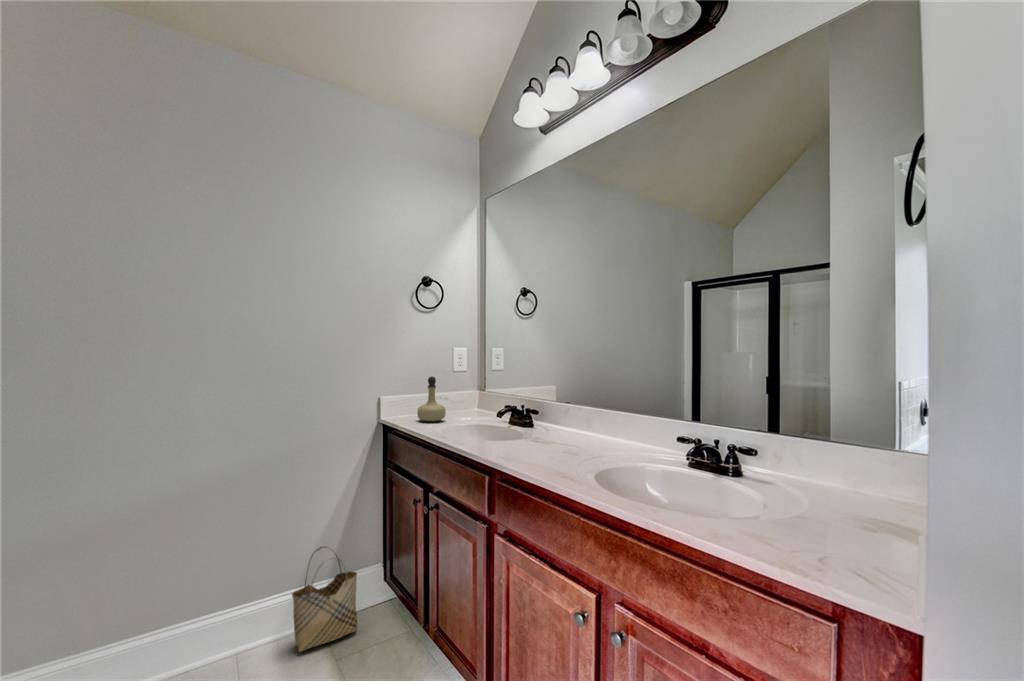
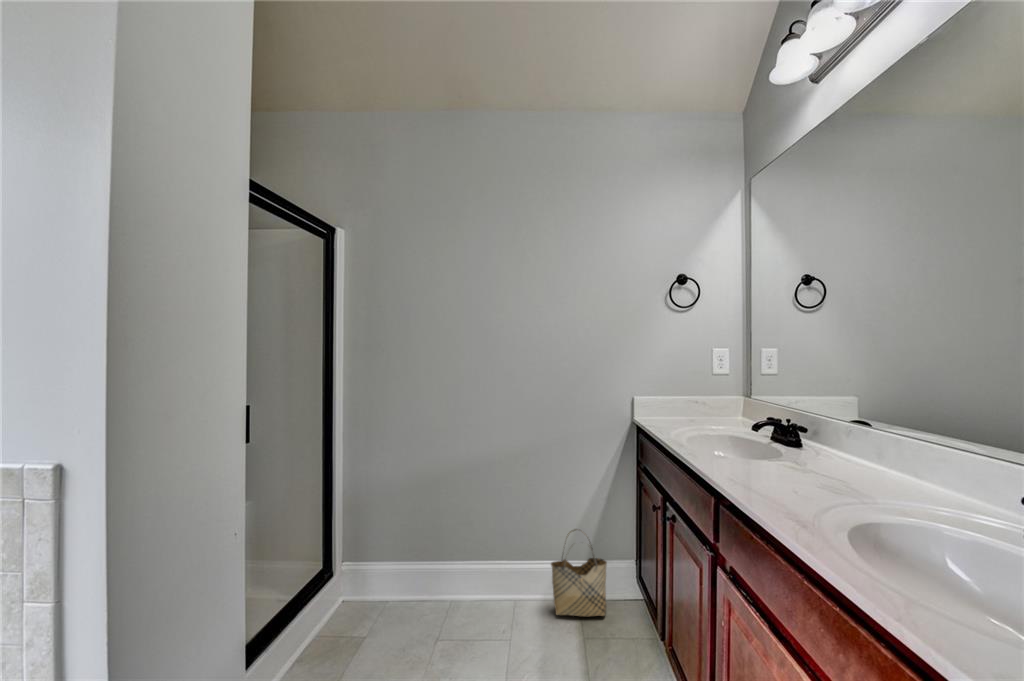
perfume bottle: present [417,376,446,422] -> none [664,380,695,428]

